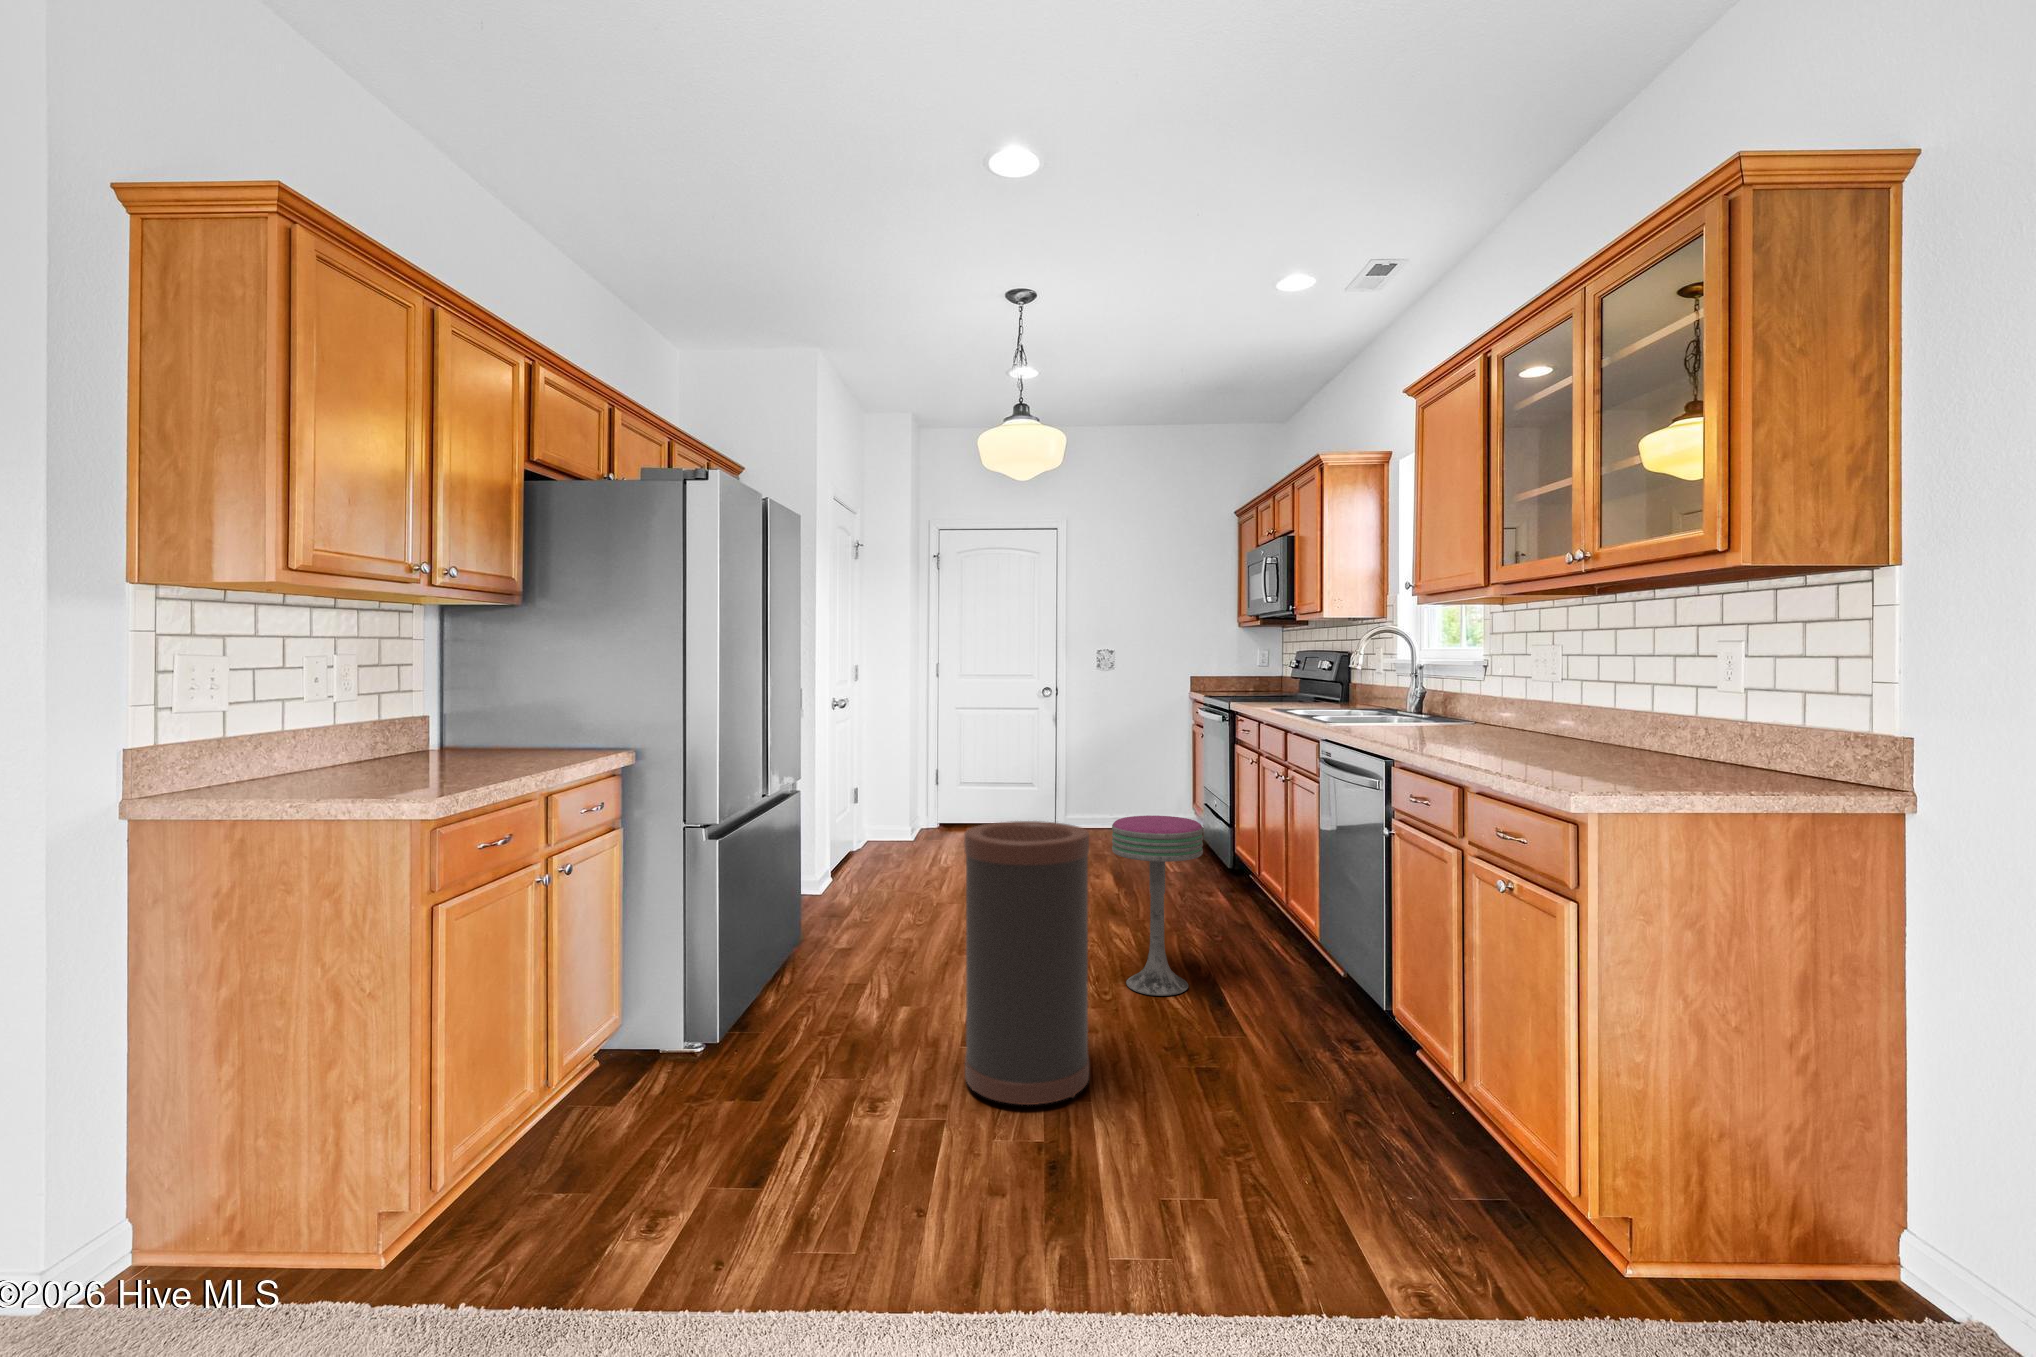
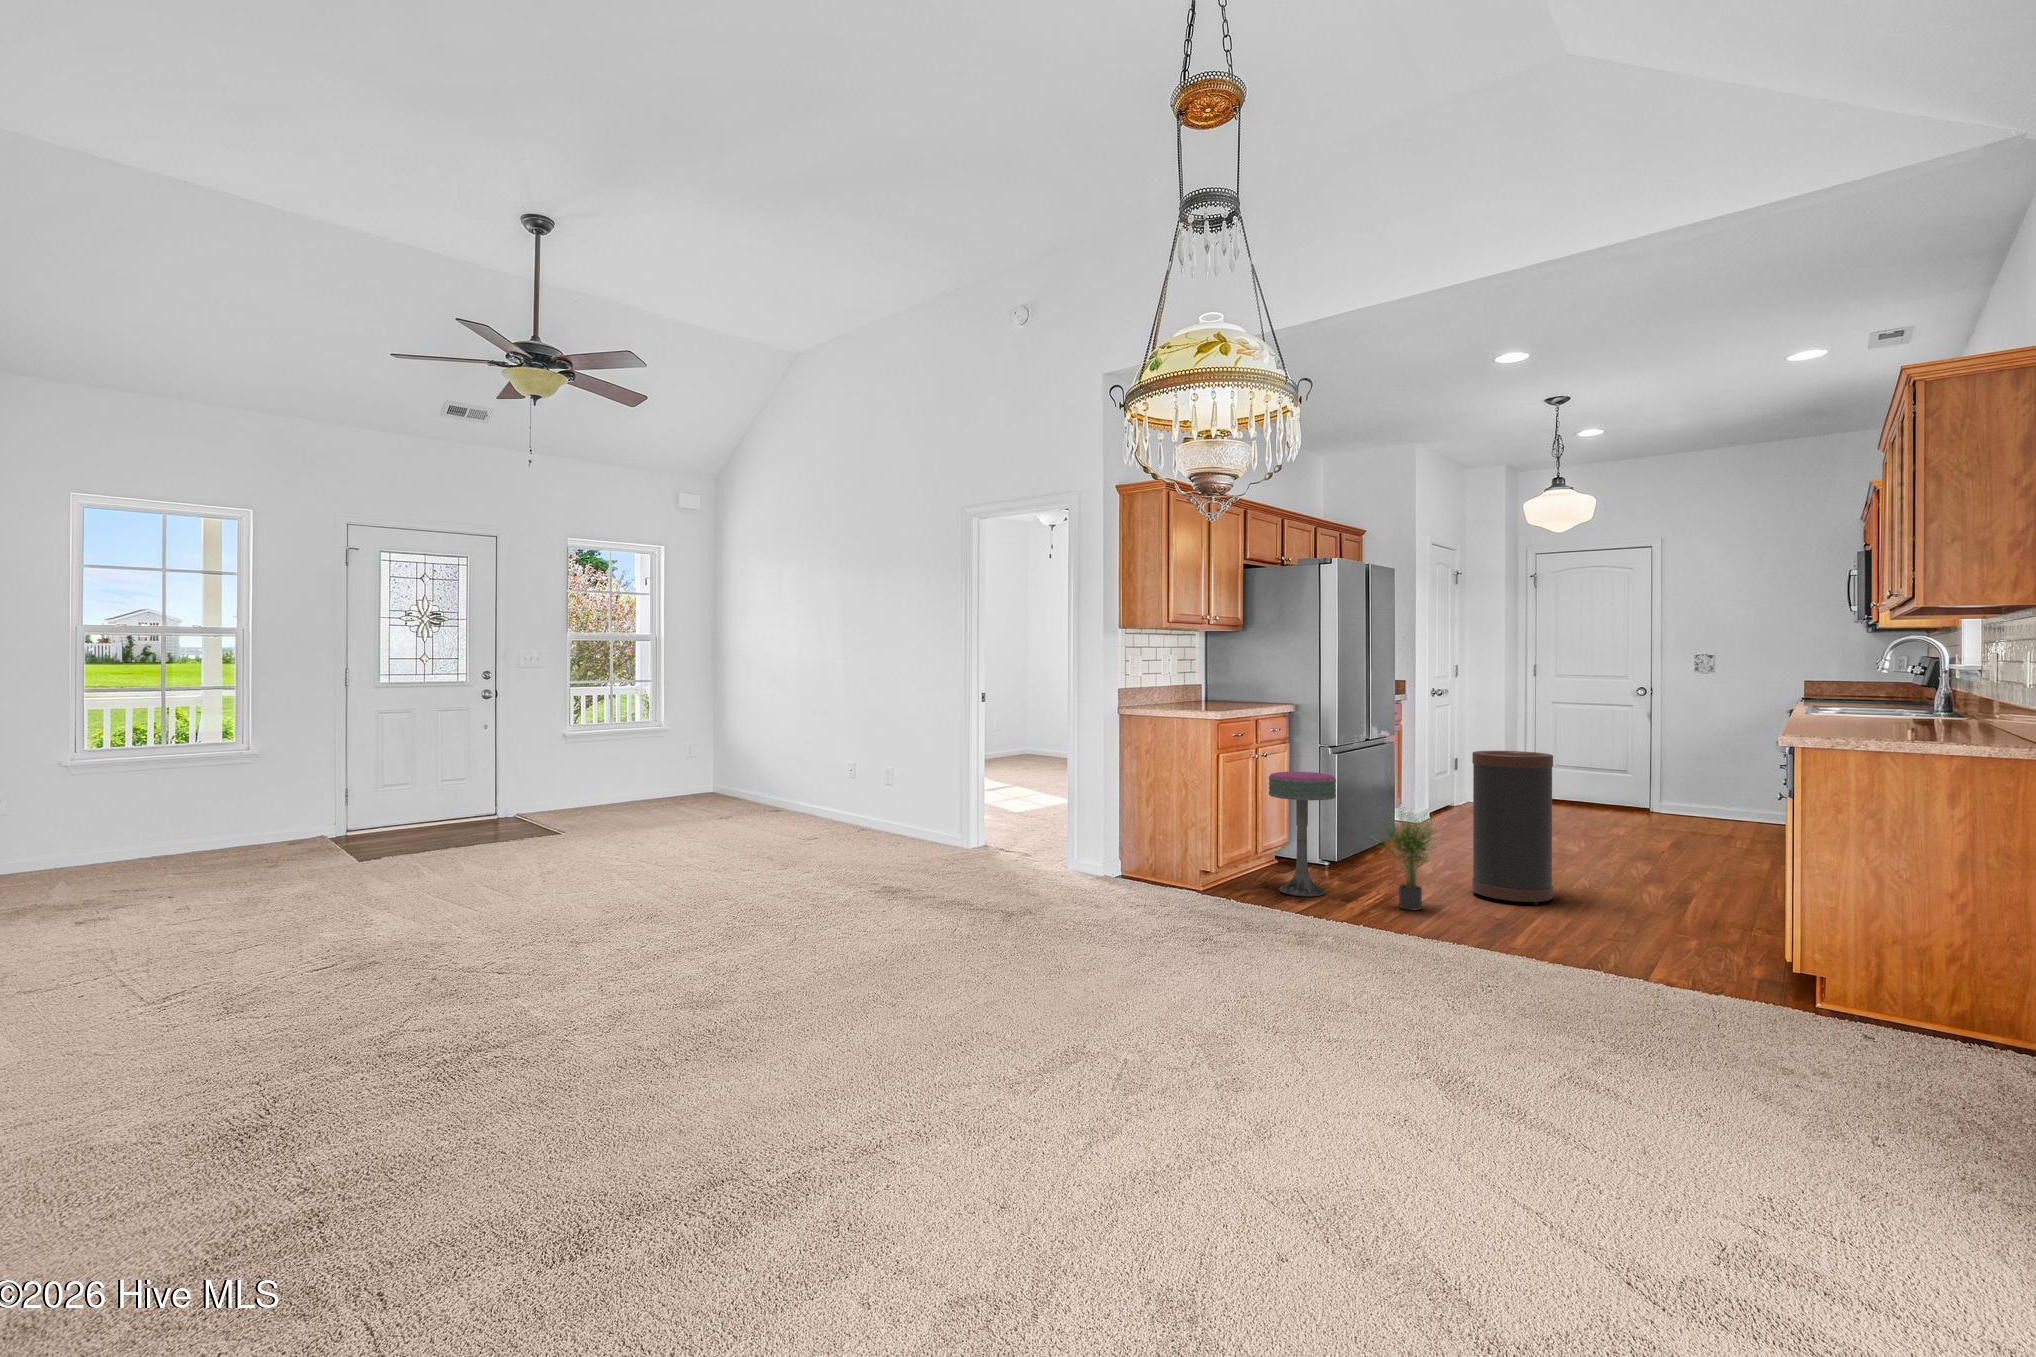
bar stool: present [1112,815,1203,996] -> present [1269,772,1336,896]
potted plant: none [787,964,954,1203] -> present [1375,811,1438,910]

